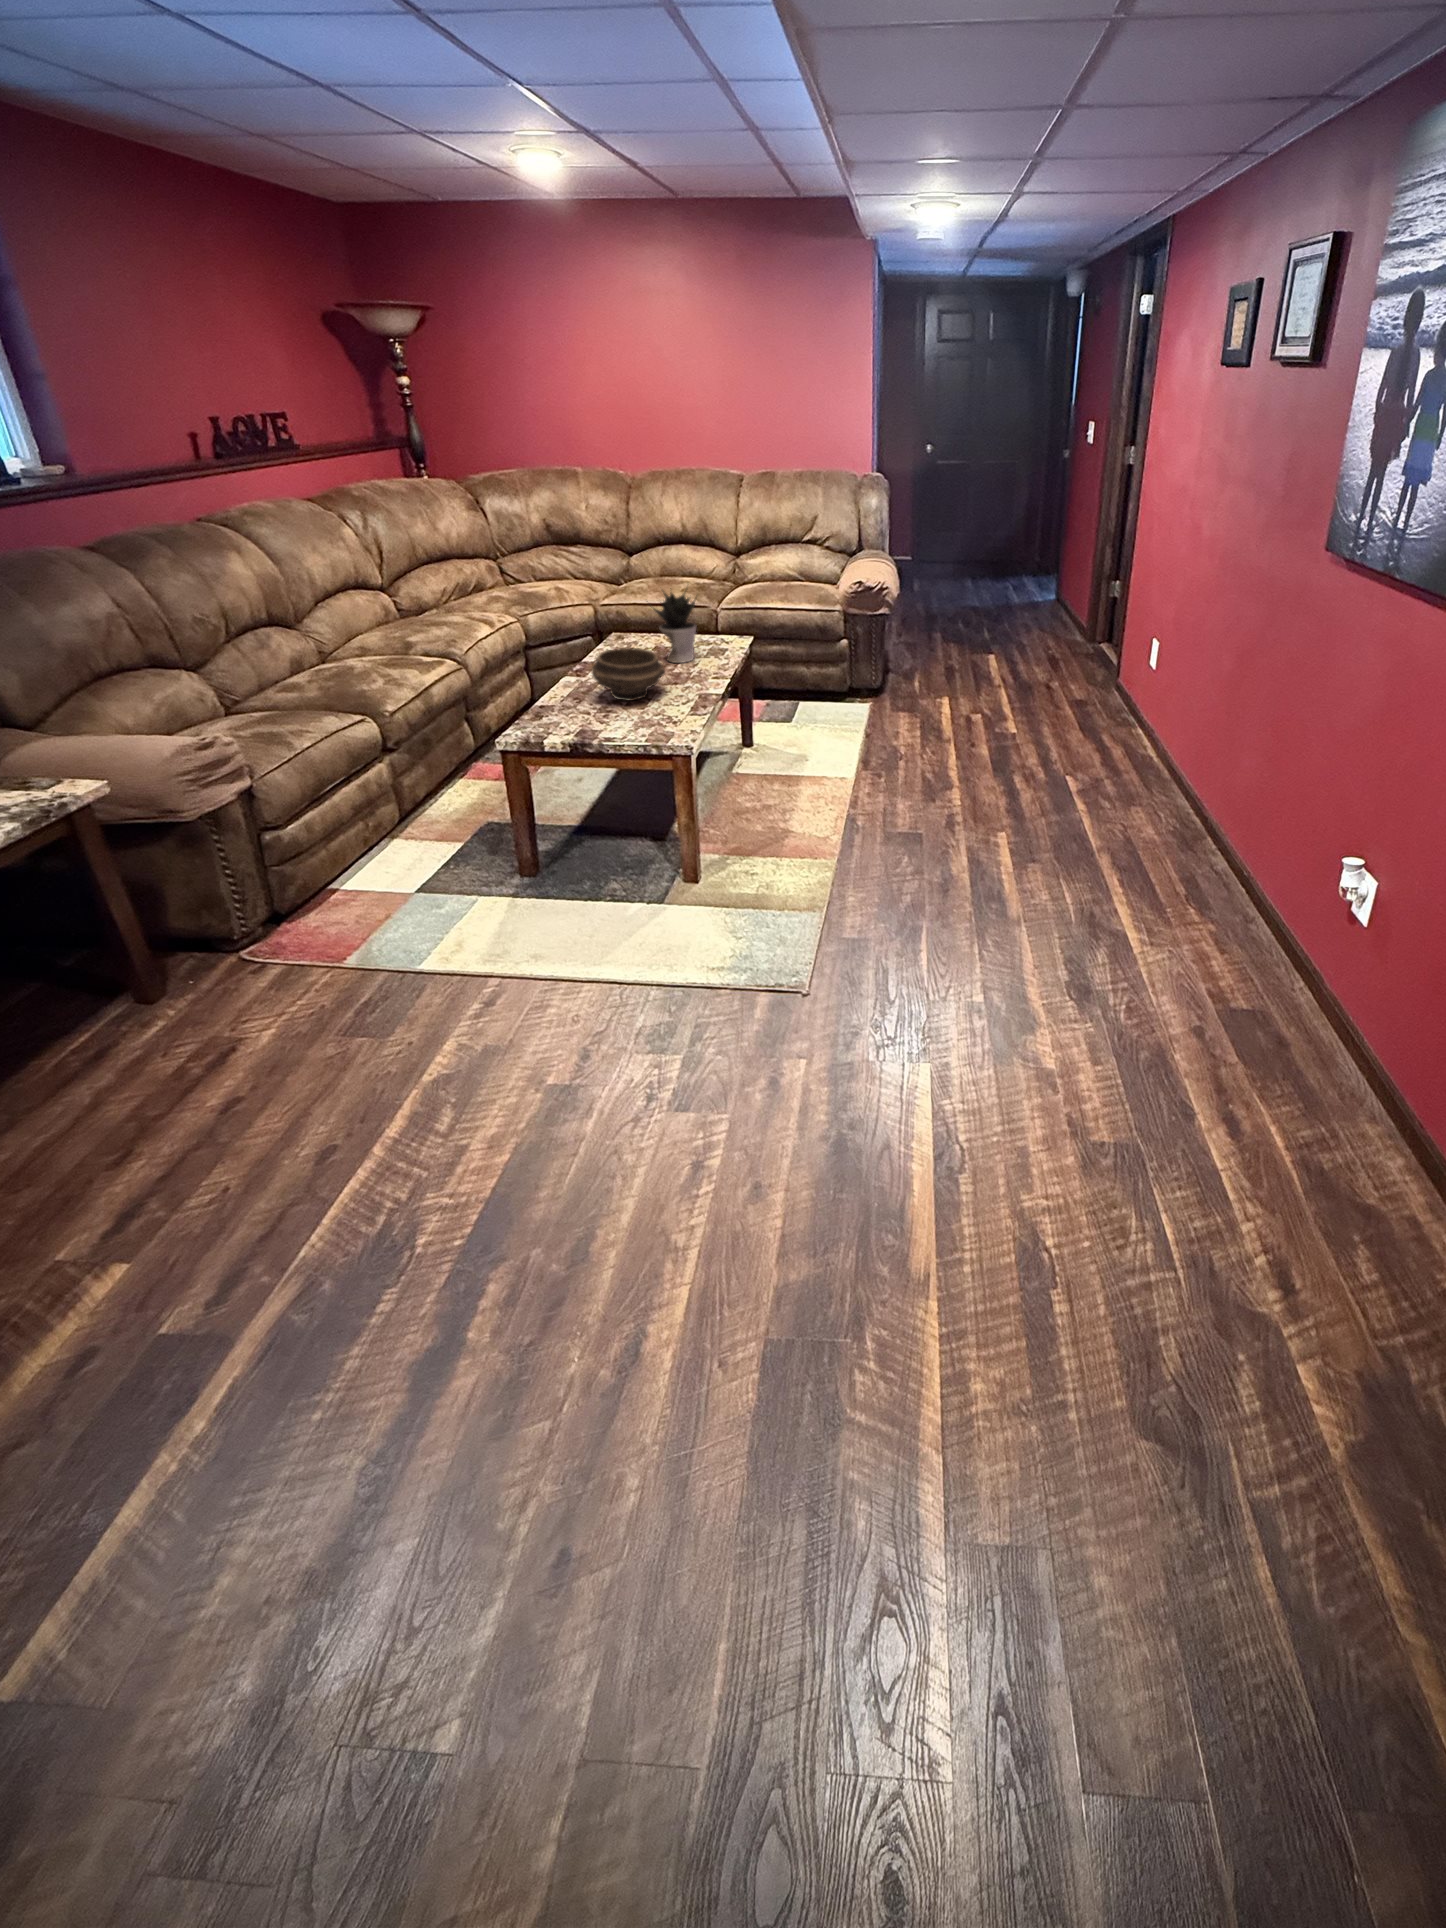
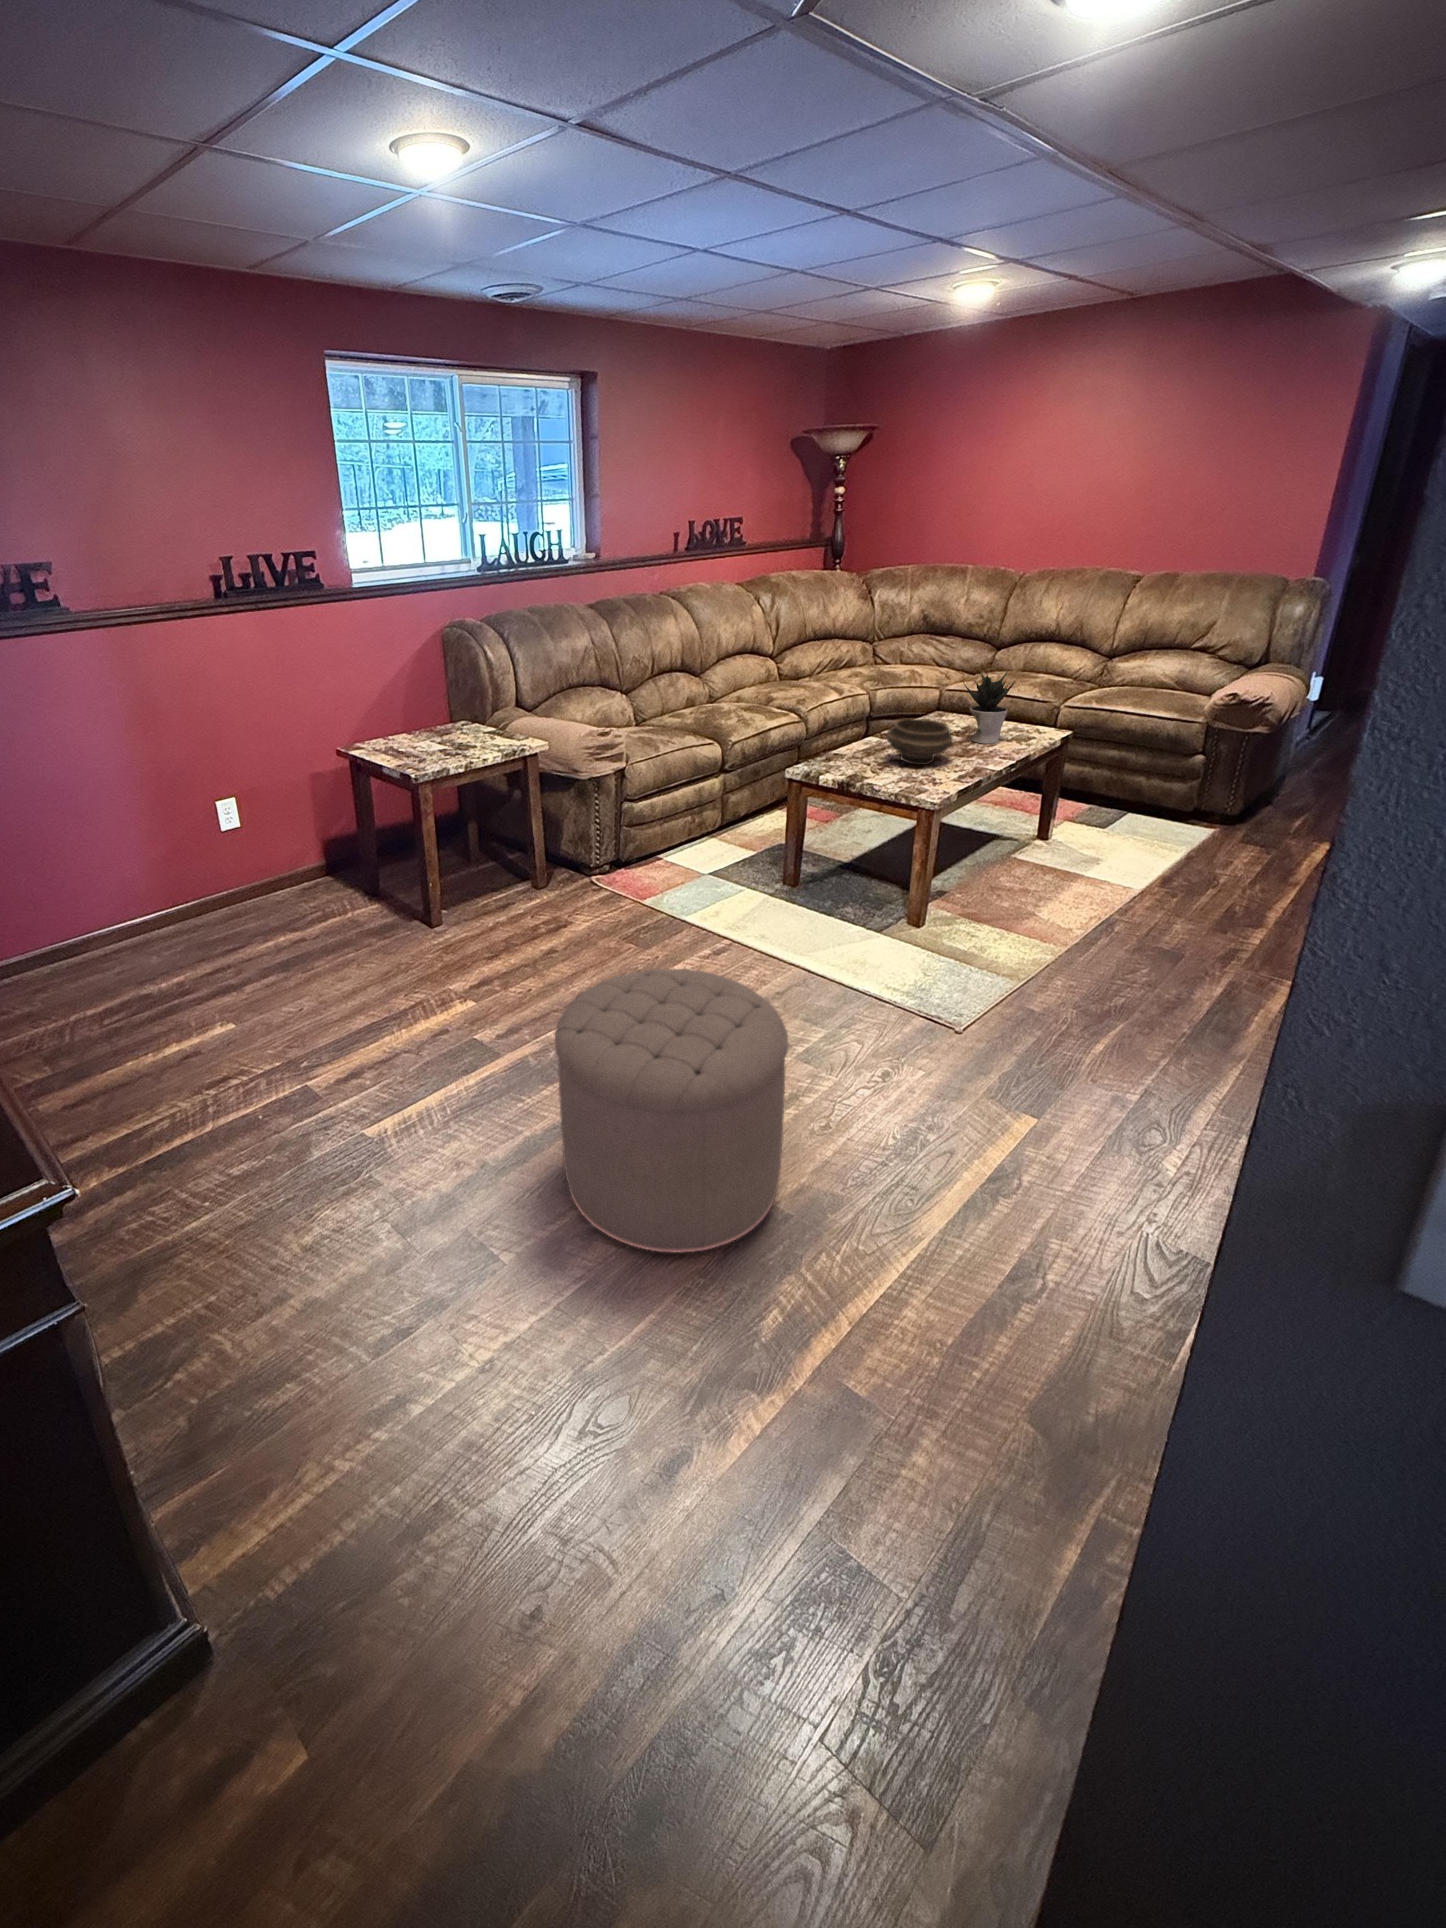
ottoman: none [401,1088,775,1573] -> present [555,969,788,1252]

